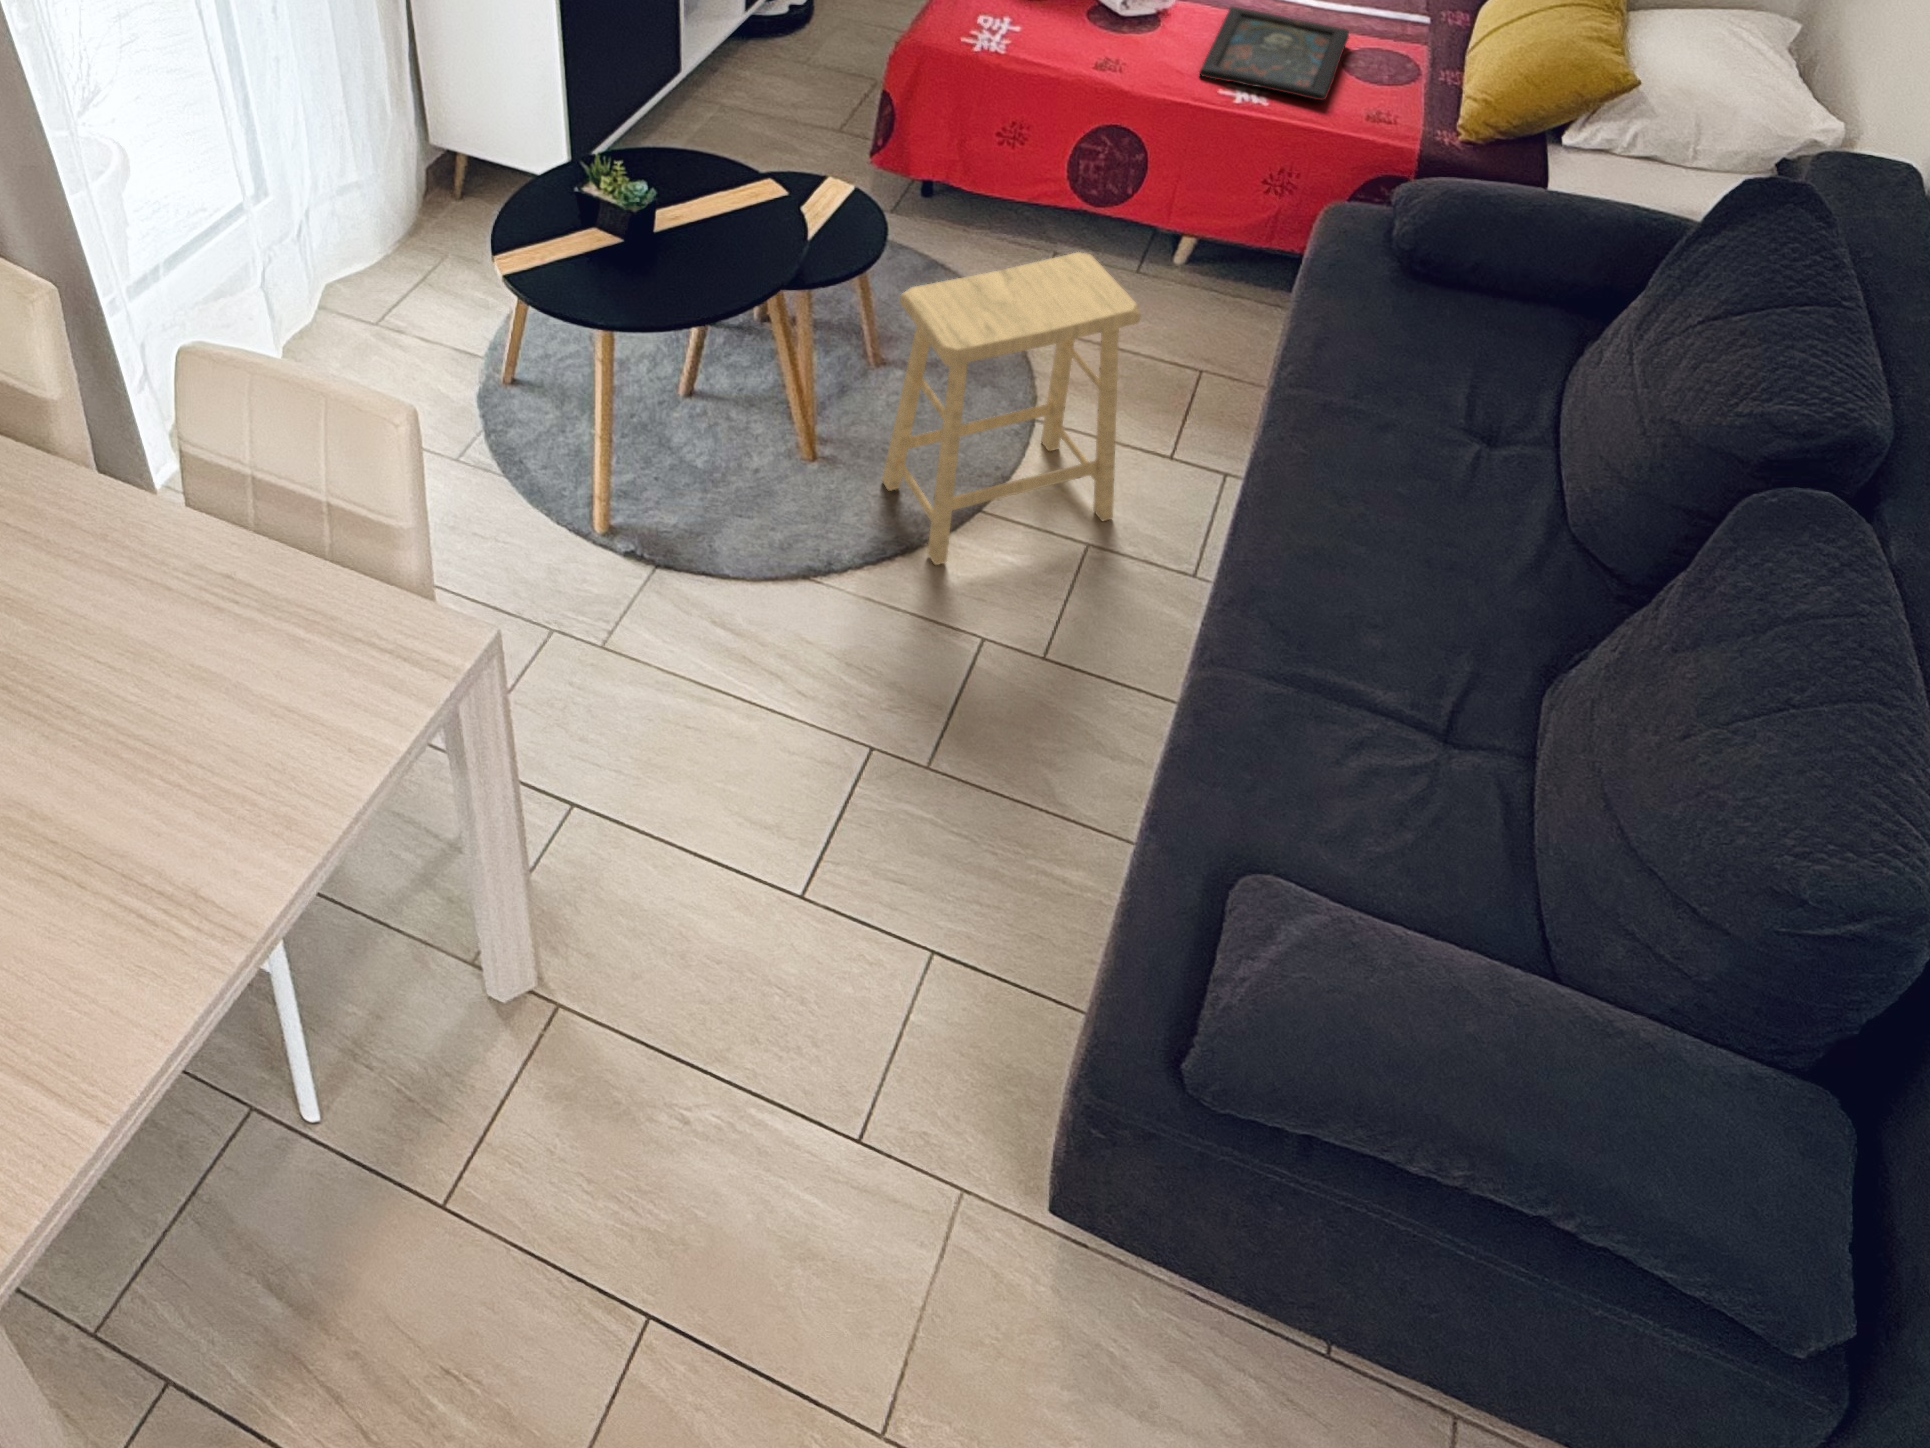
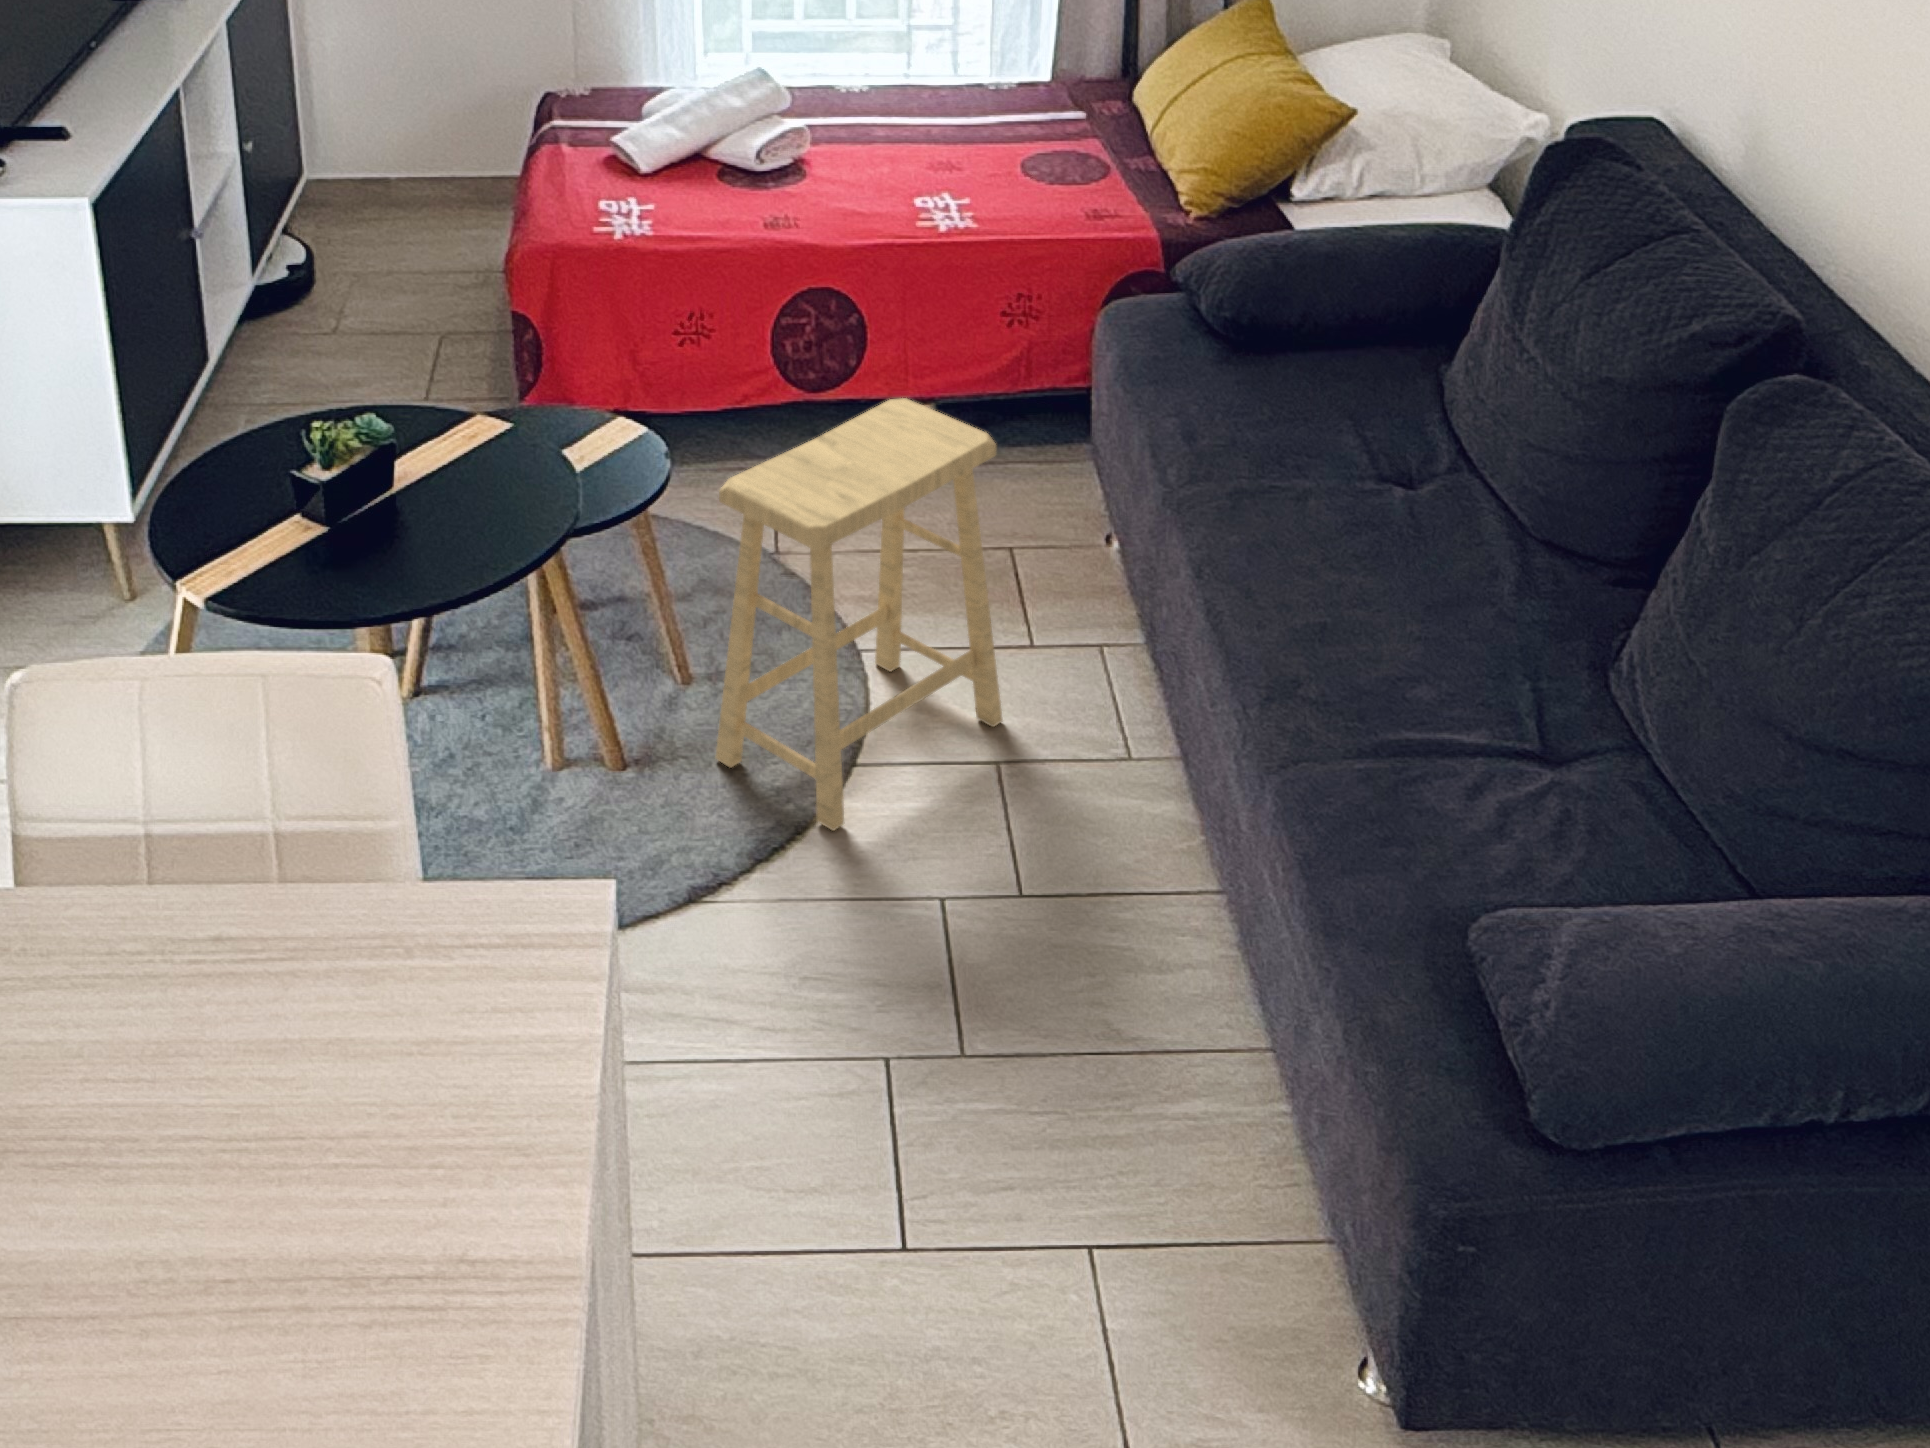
tray: present [1199,7,1349,100] -> none [877,132,1036,209]

